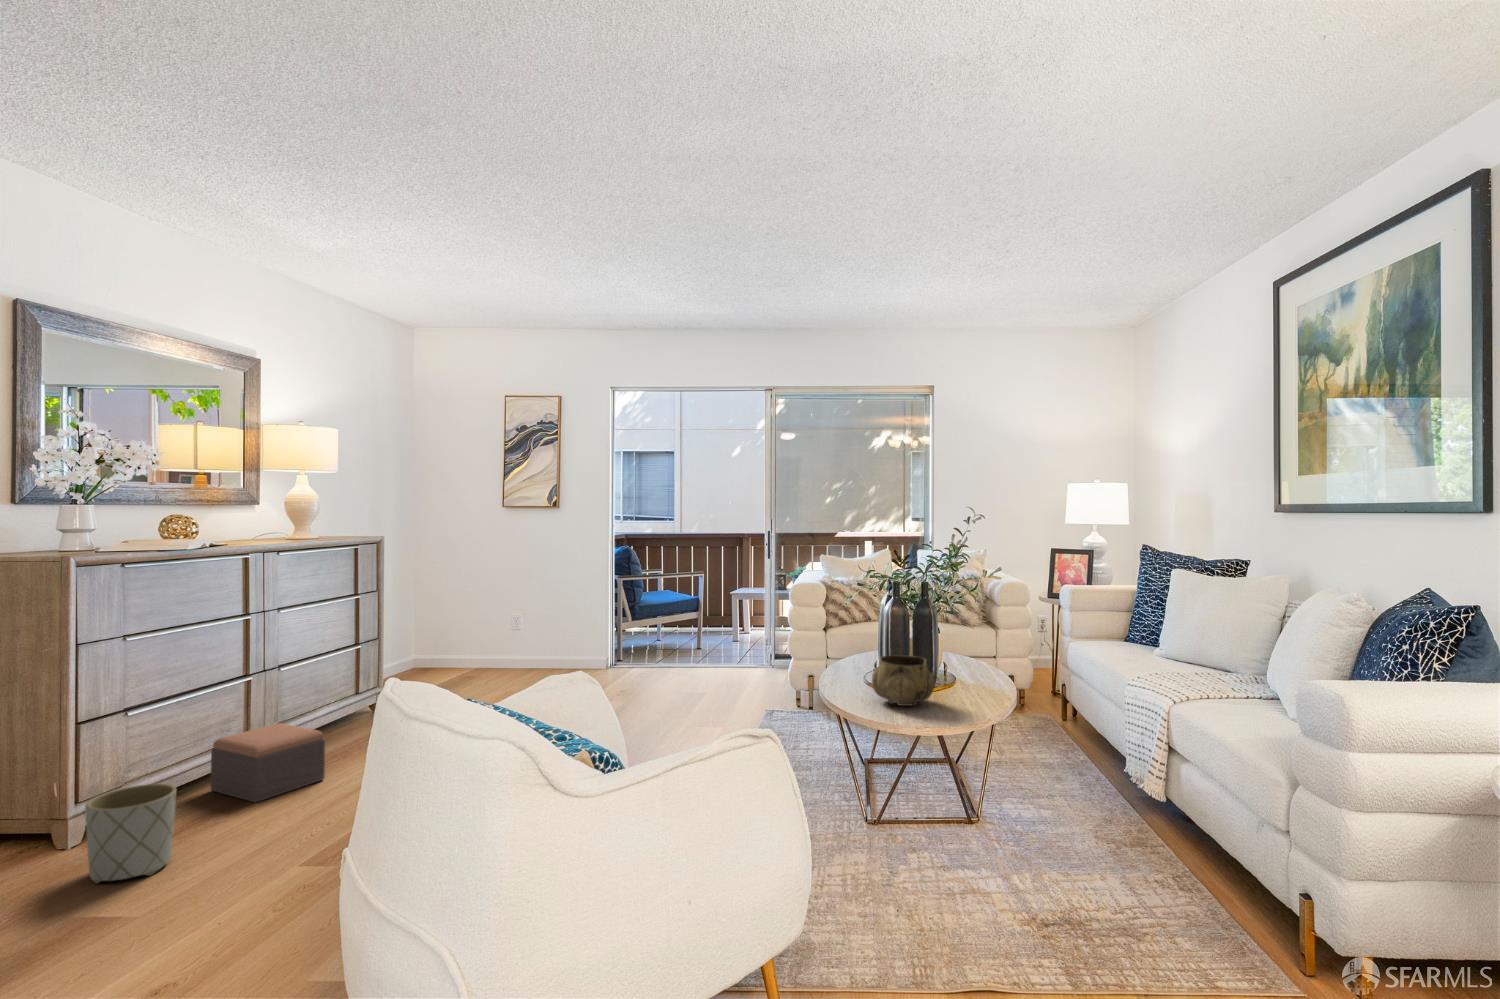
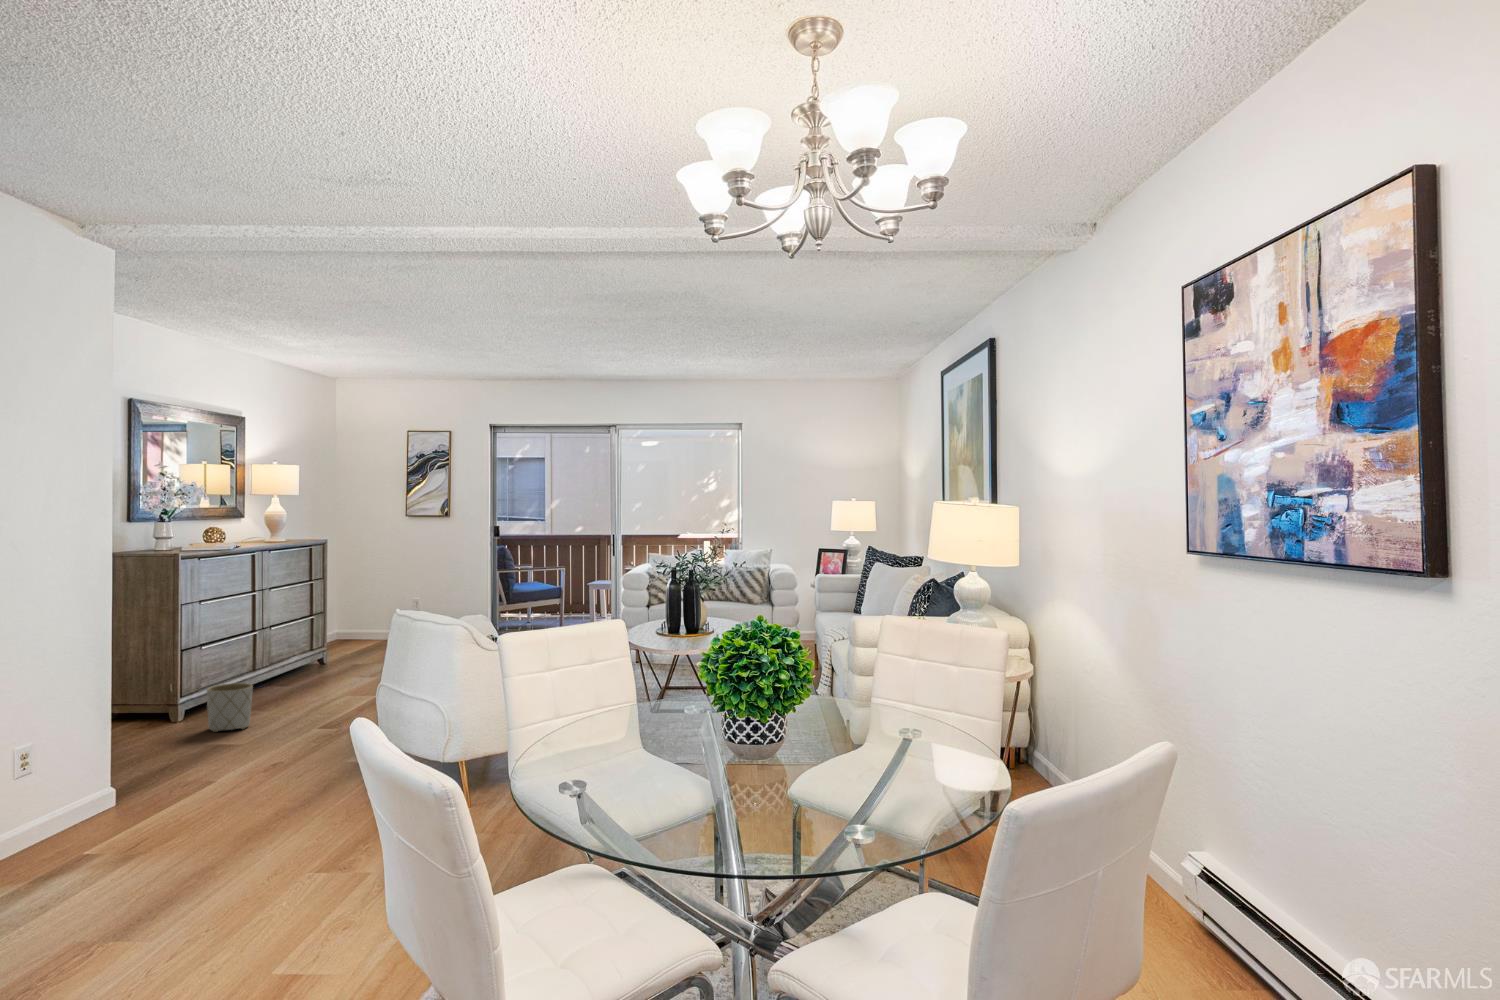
decorative bowl: present [872,655,935,706] -> none [653,609,687,636]
footstool: present [211,723,325,802] -> none [240,662,311,706]

